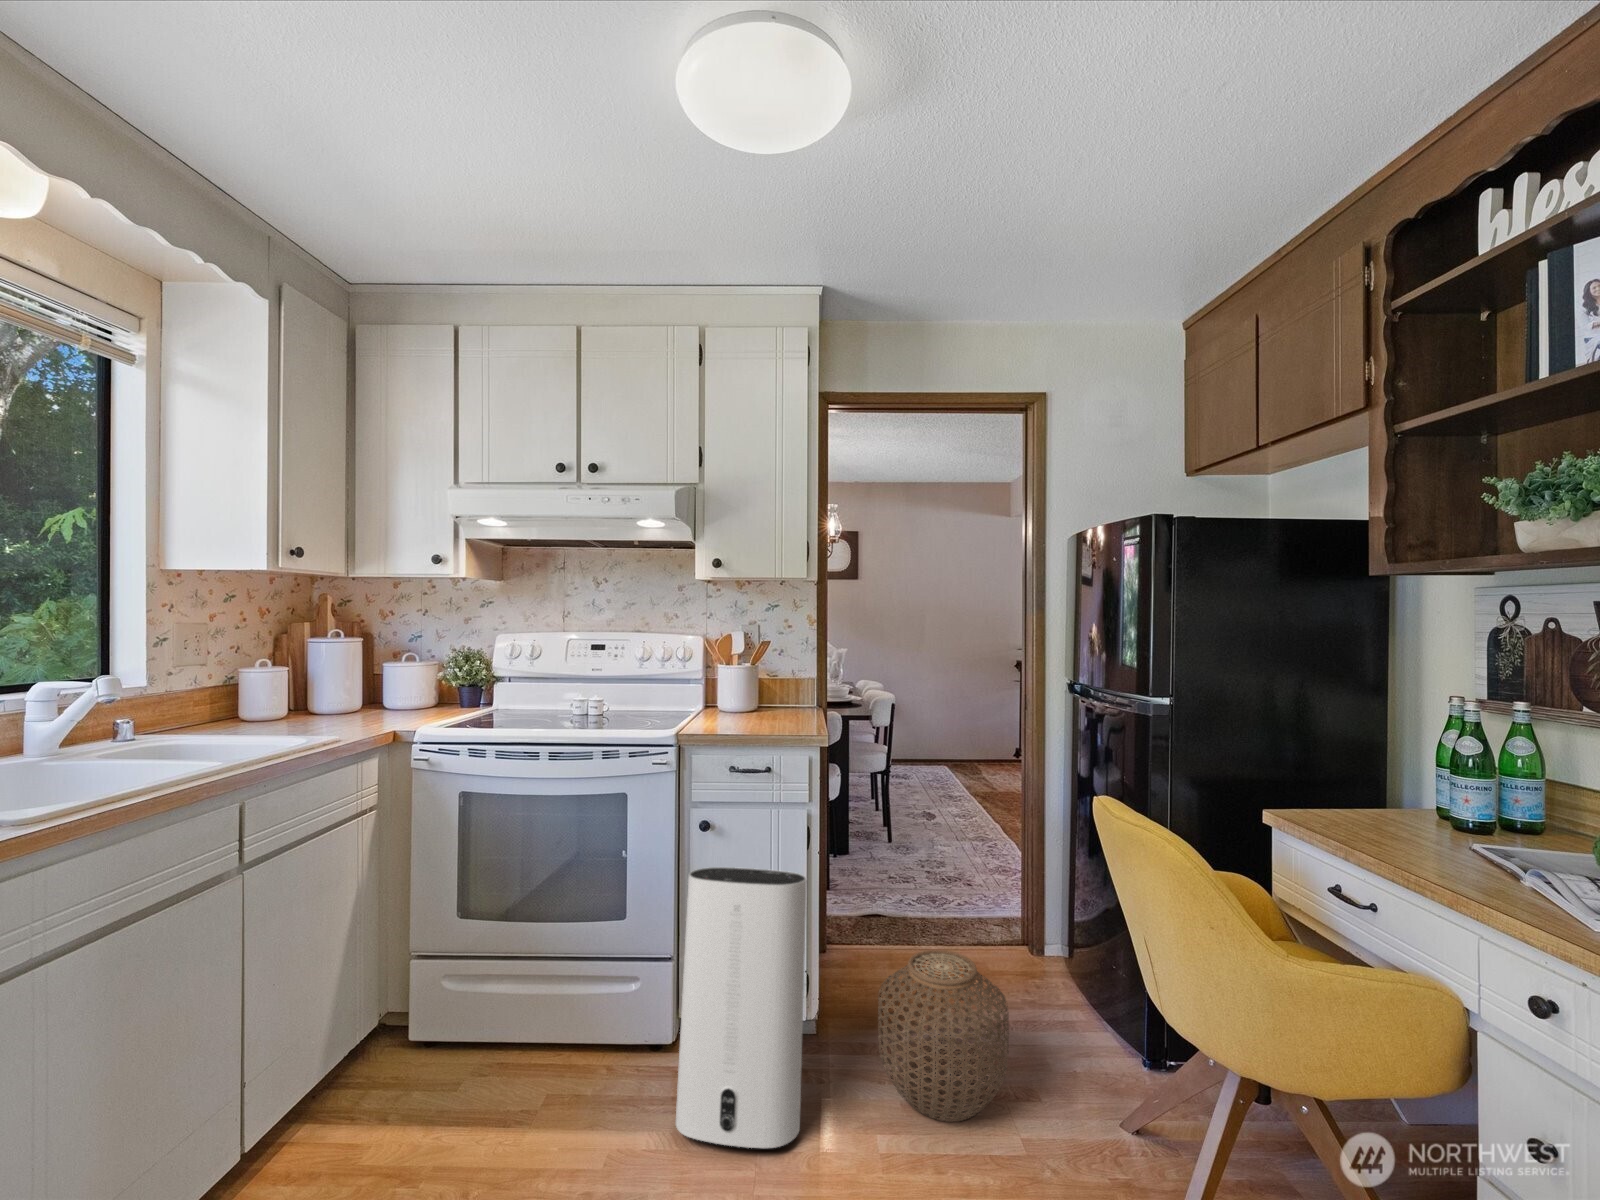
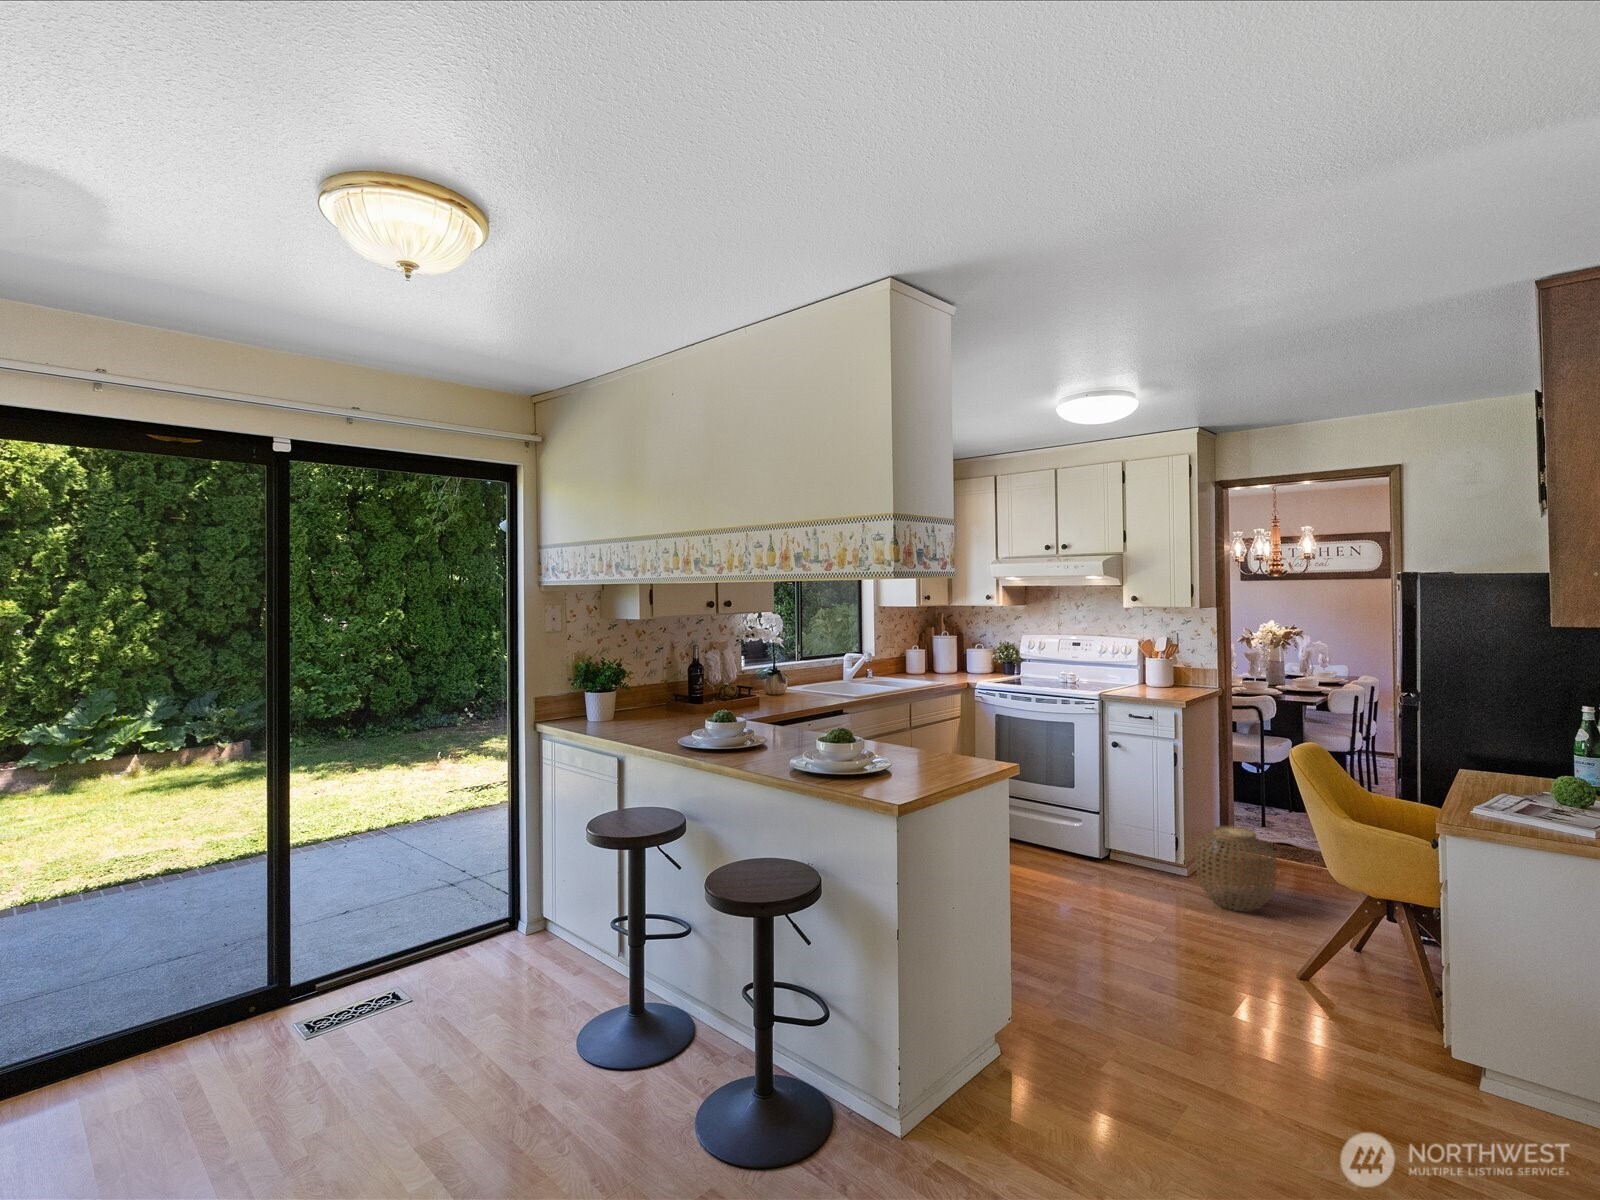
air purifier: present [676,867,807,1148] -> none [1085,761,1155,891]

